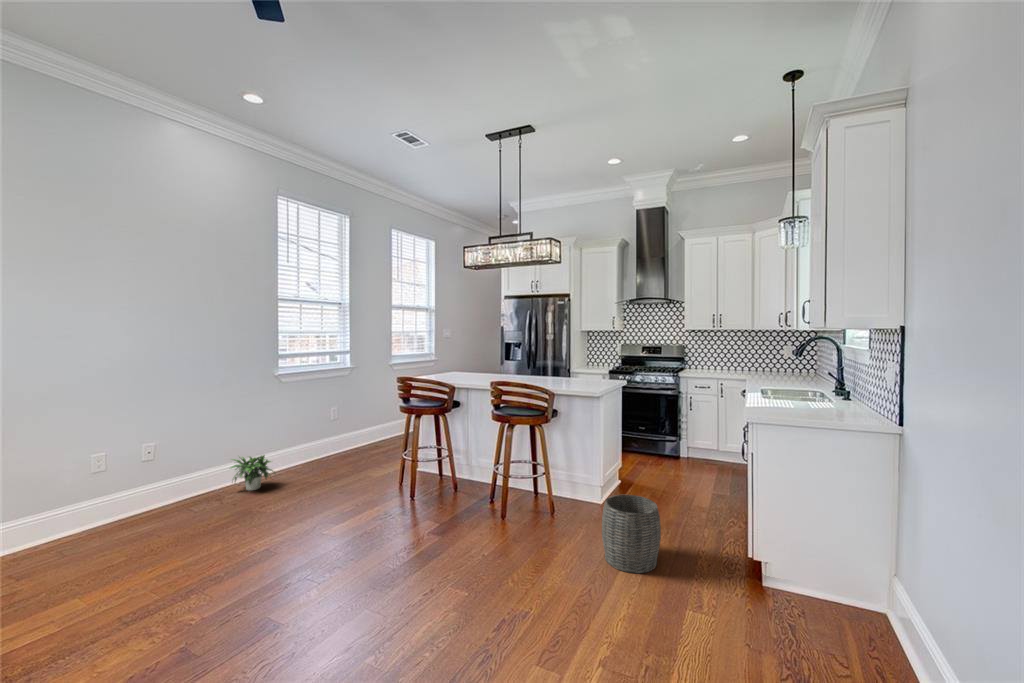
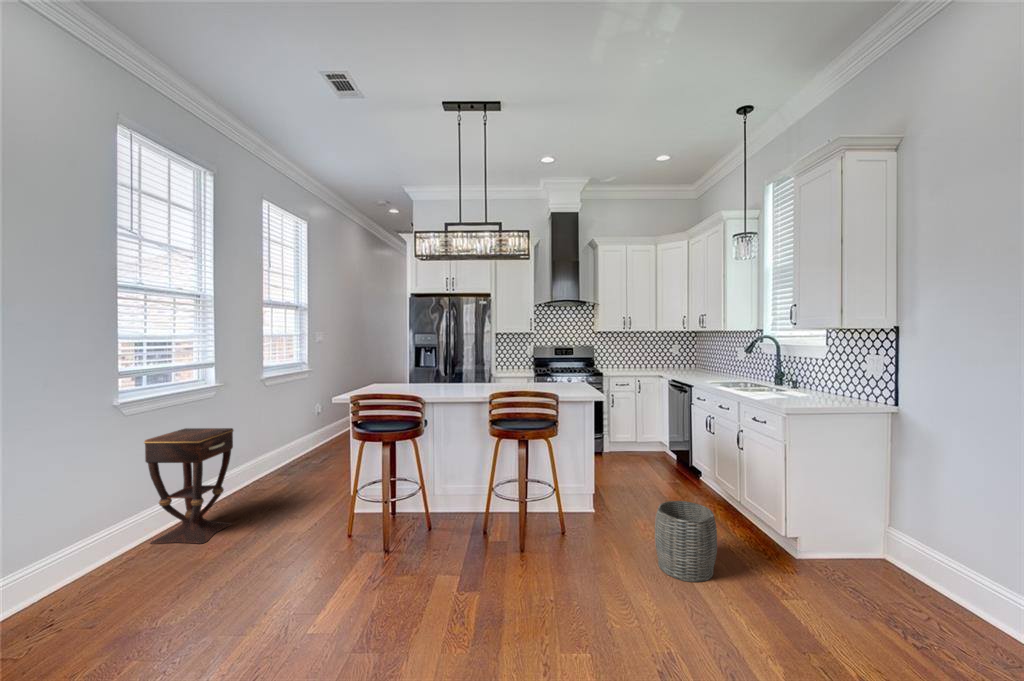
side table: none [295,394,349,470] -> present [144,428,233,544]
potted plant: present [231,455,273,491] -> none [18,539,142,622]

